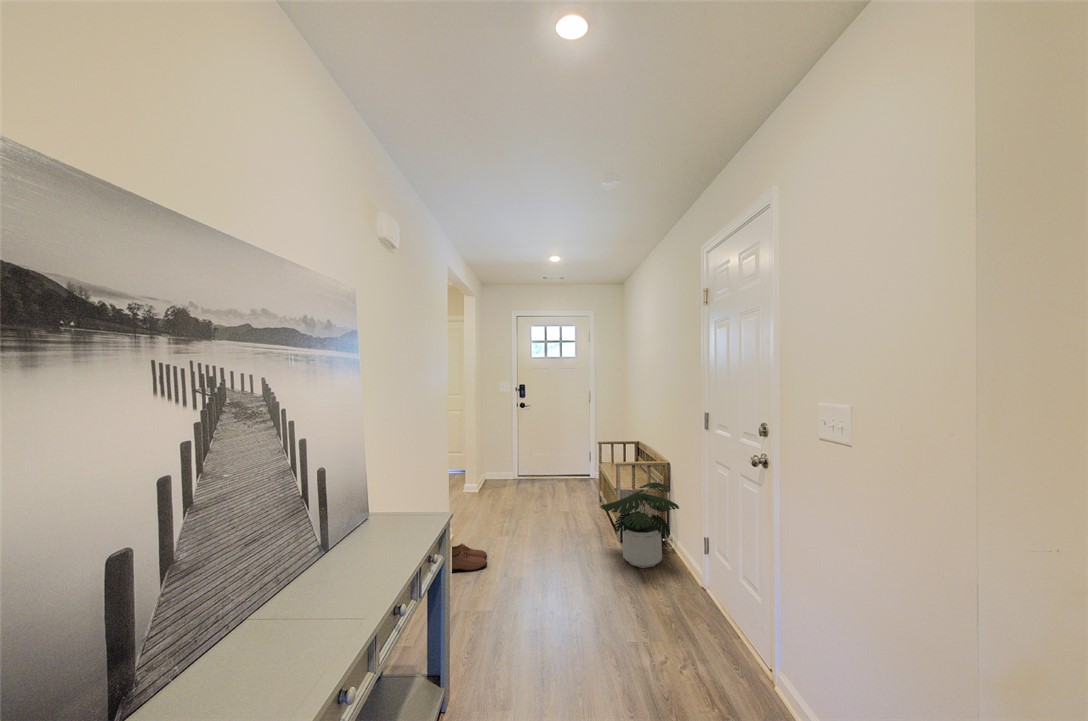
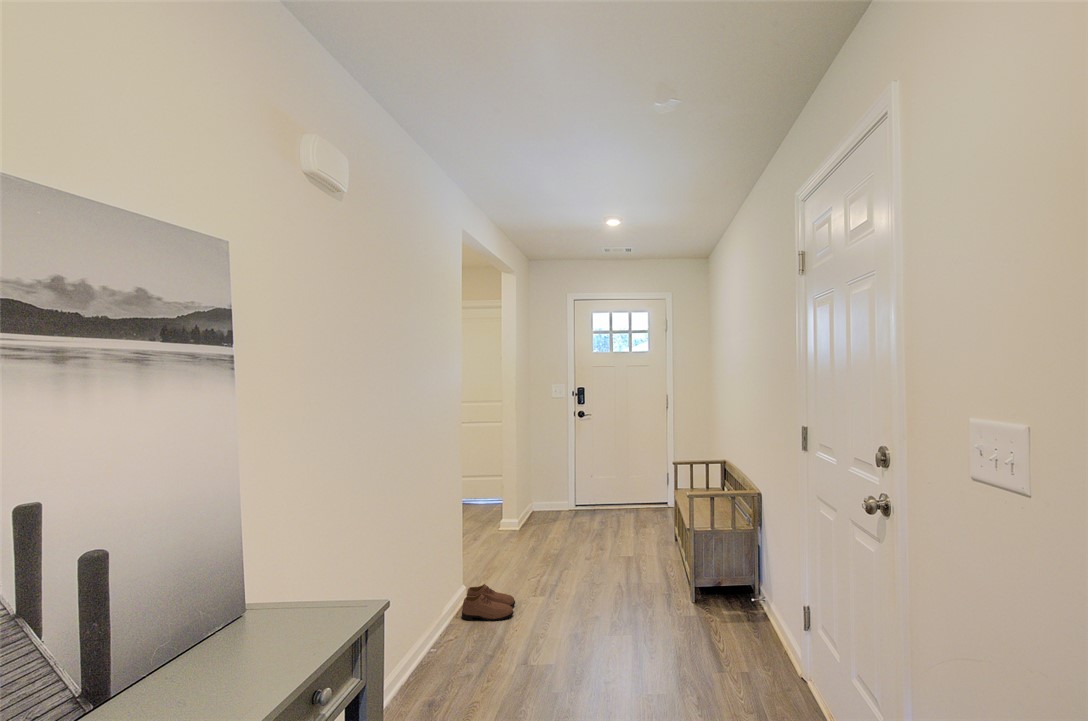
potted plant: present [600,482,679,568] -> none [663,522,771,639]

